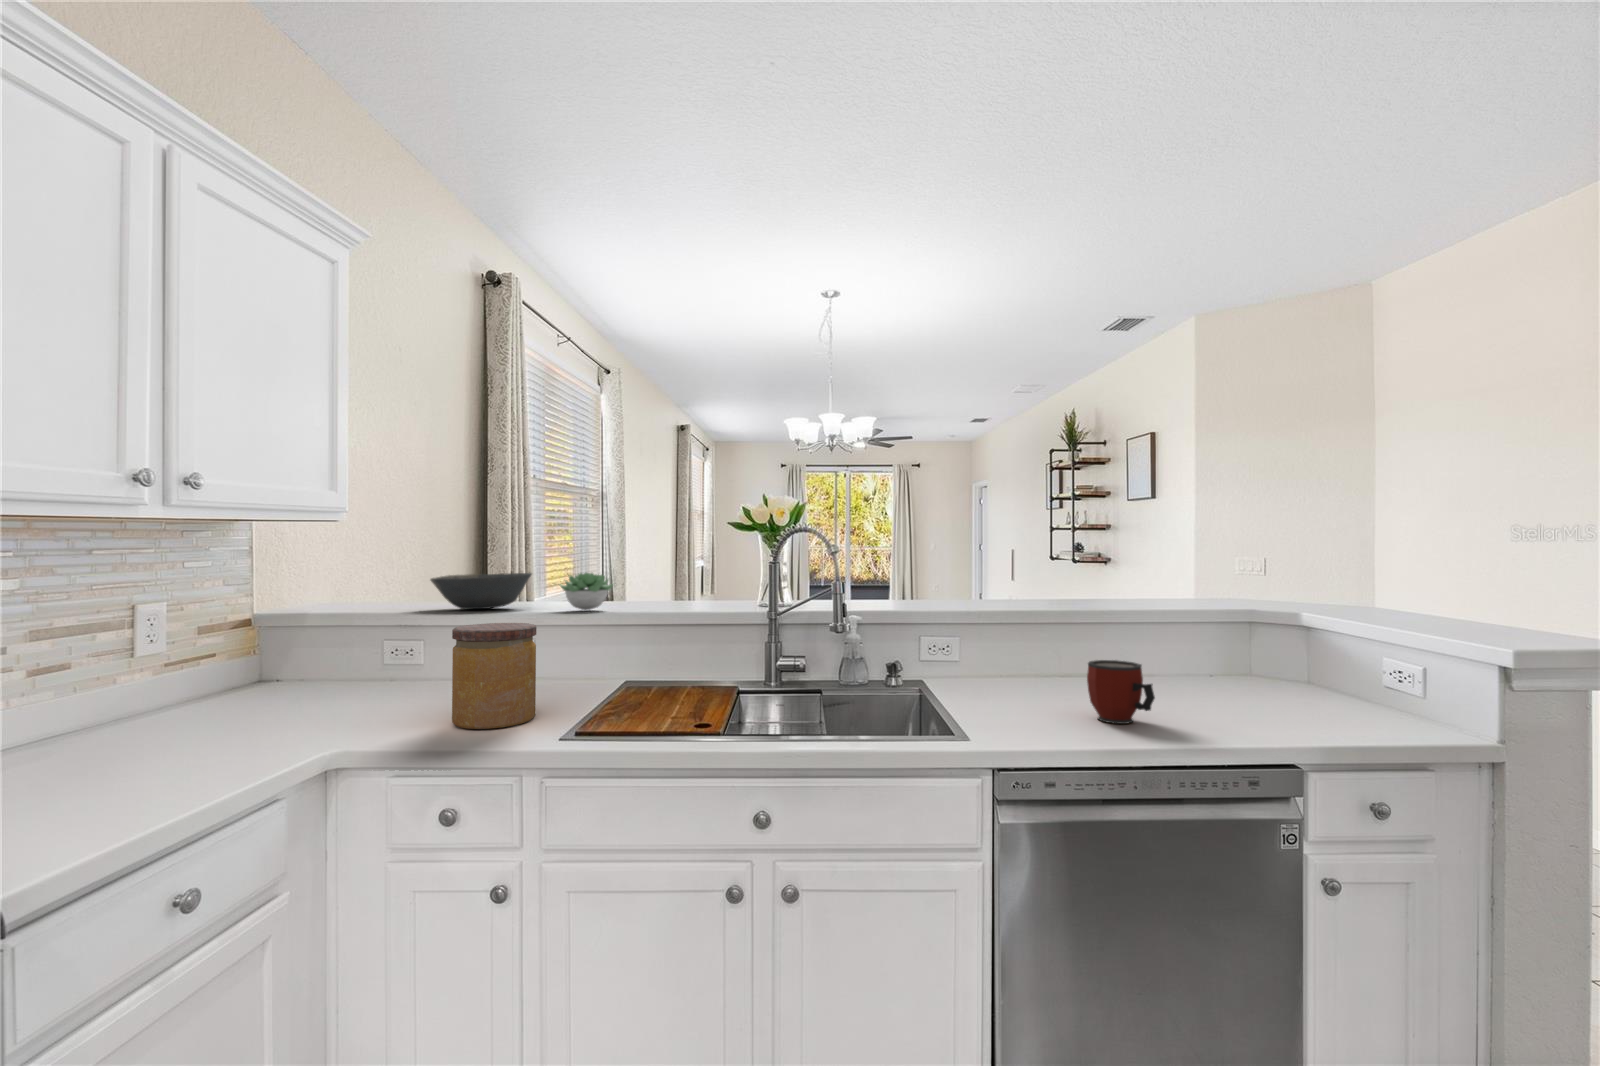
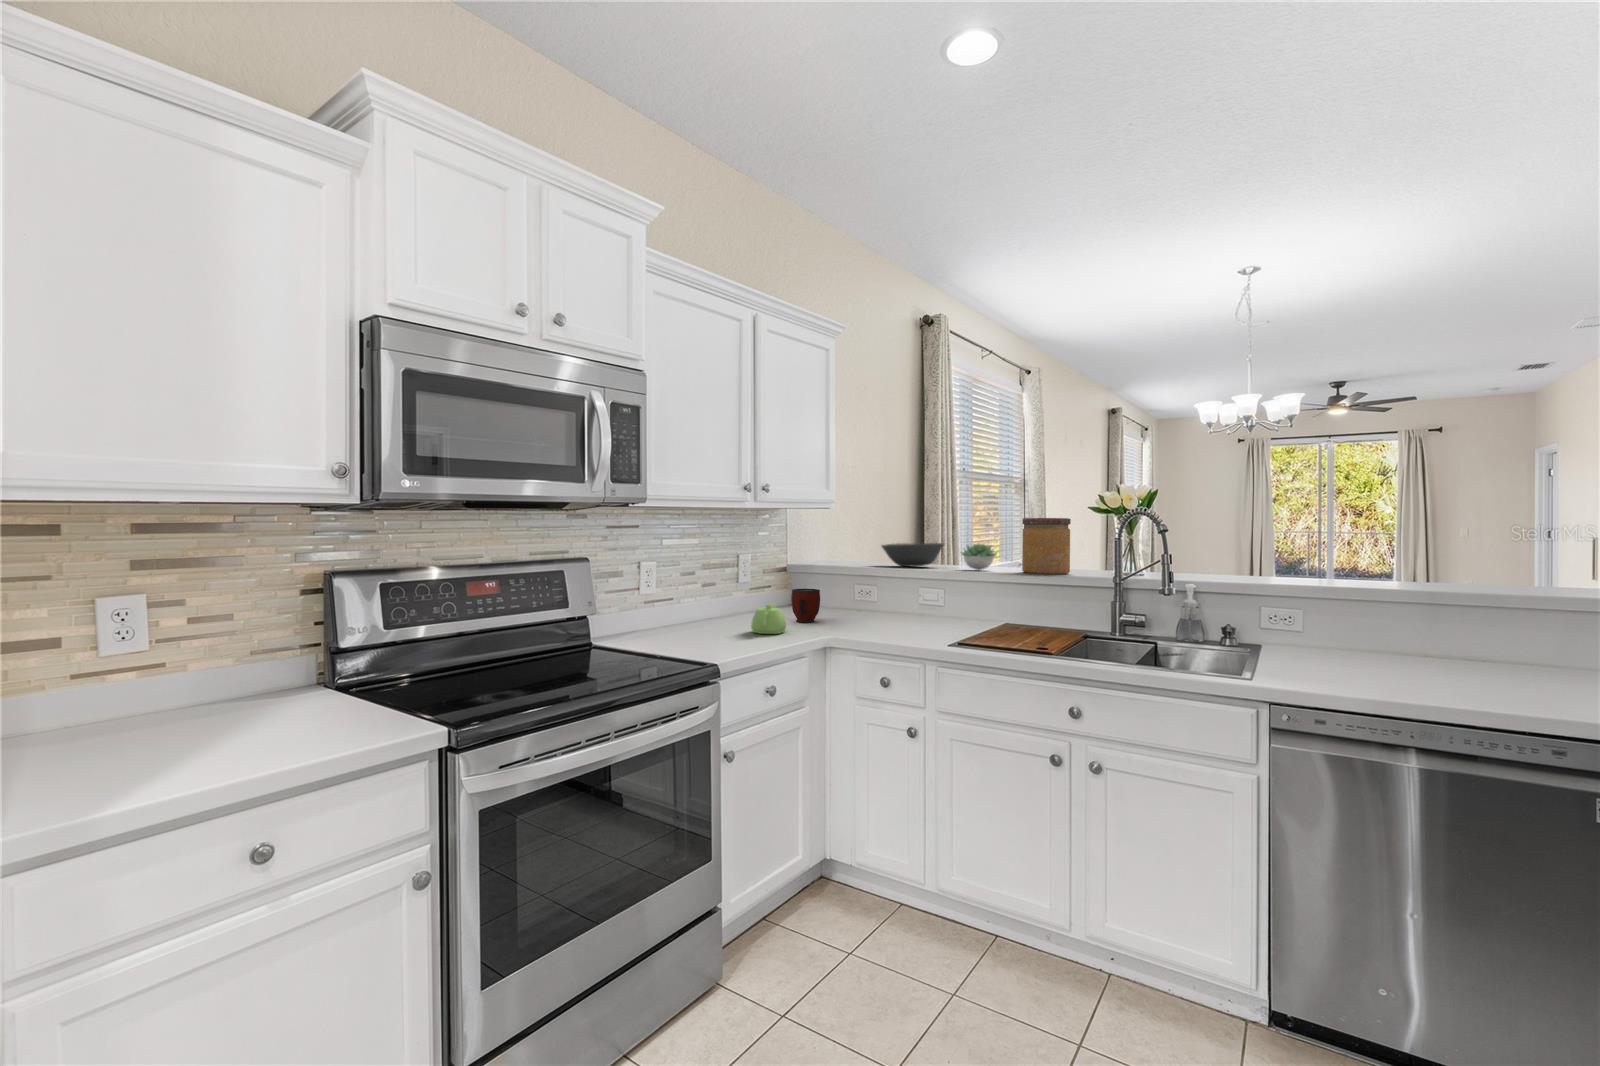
jar: present [452,623,536,729] -> present [1022,518,1071,574]
mug: present [1087,660,1155,724] -> present [791,589,820,623]
teapot: none [151,698,241,767] -> present [751,604,786,634]

